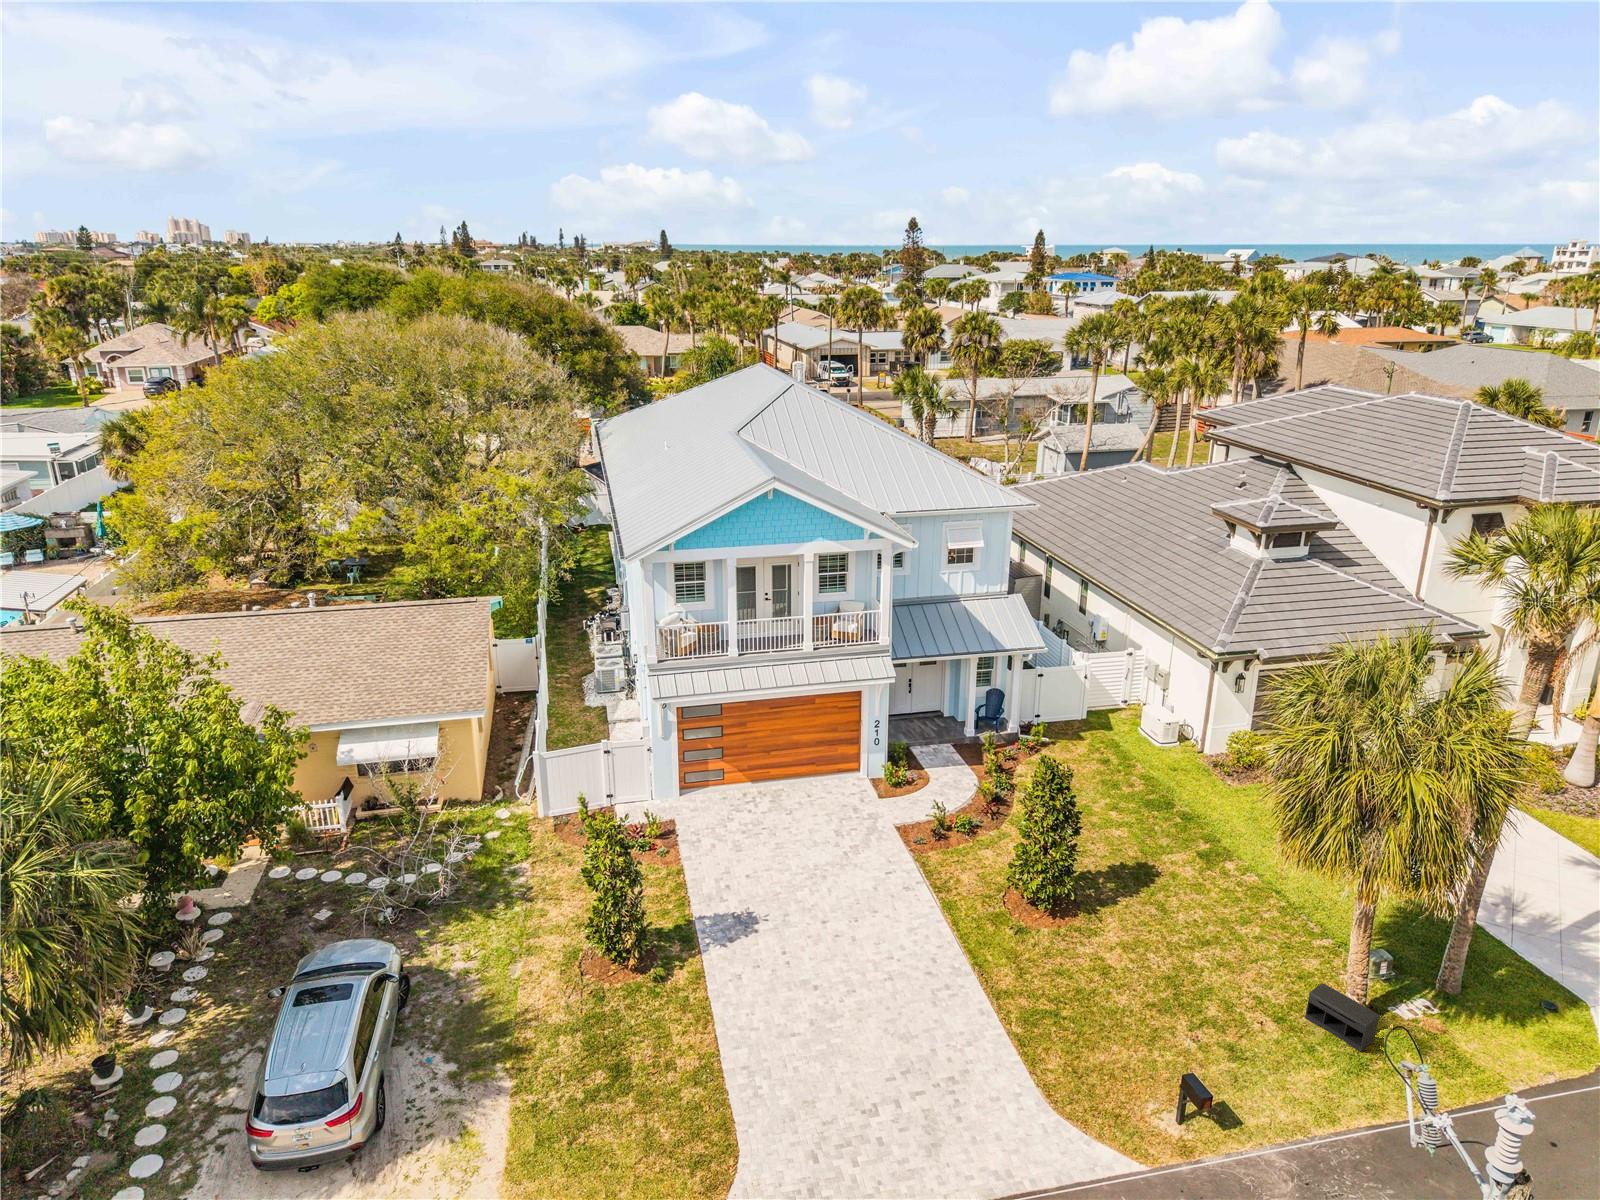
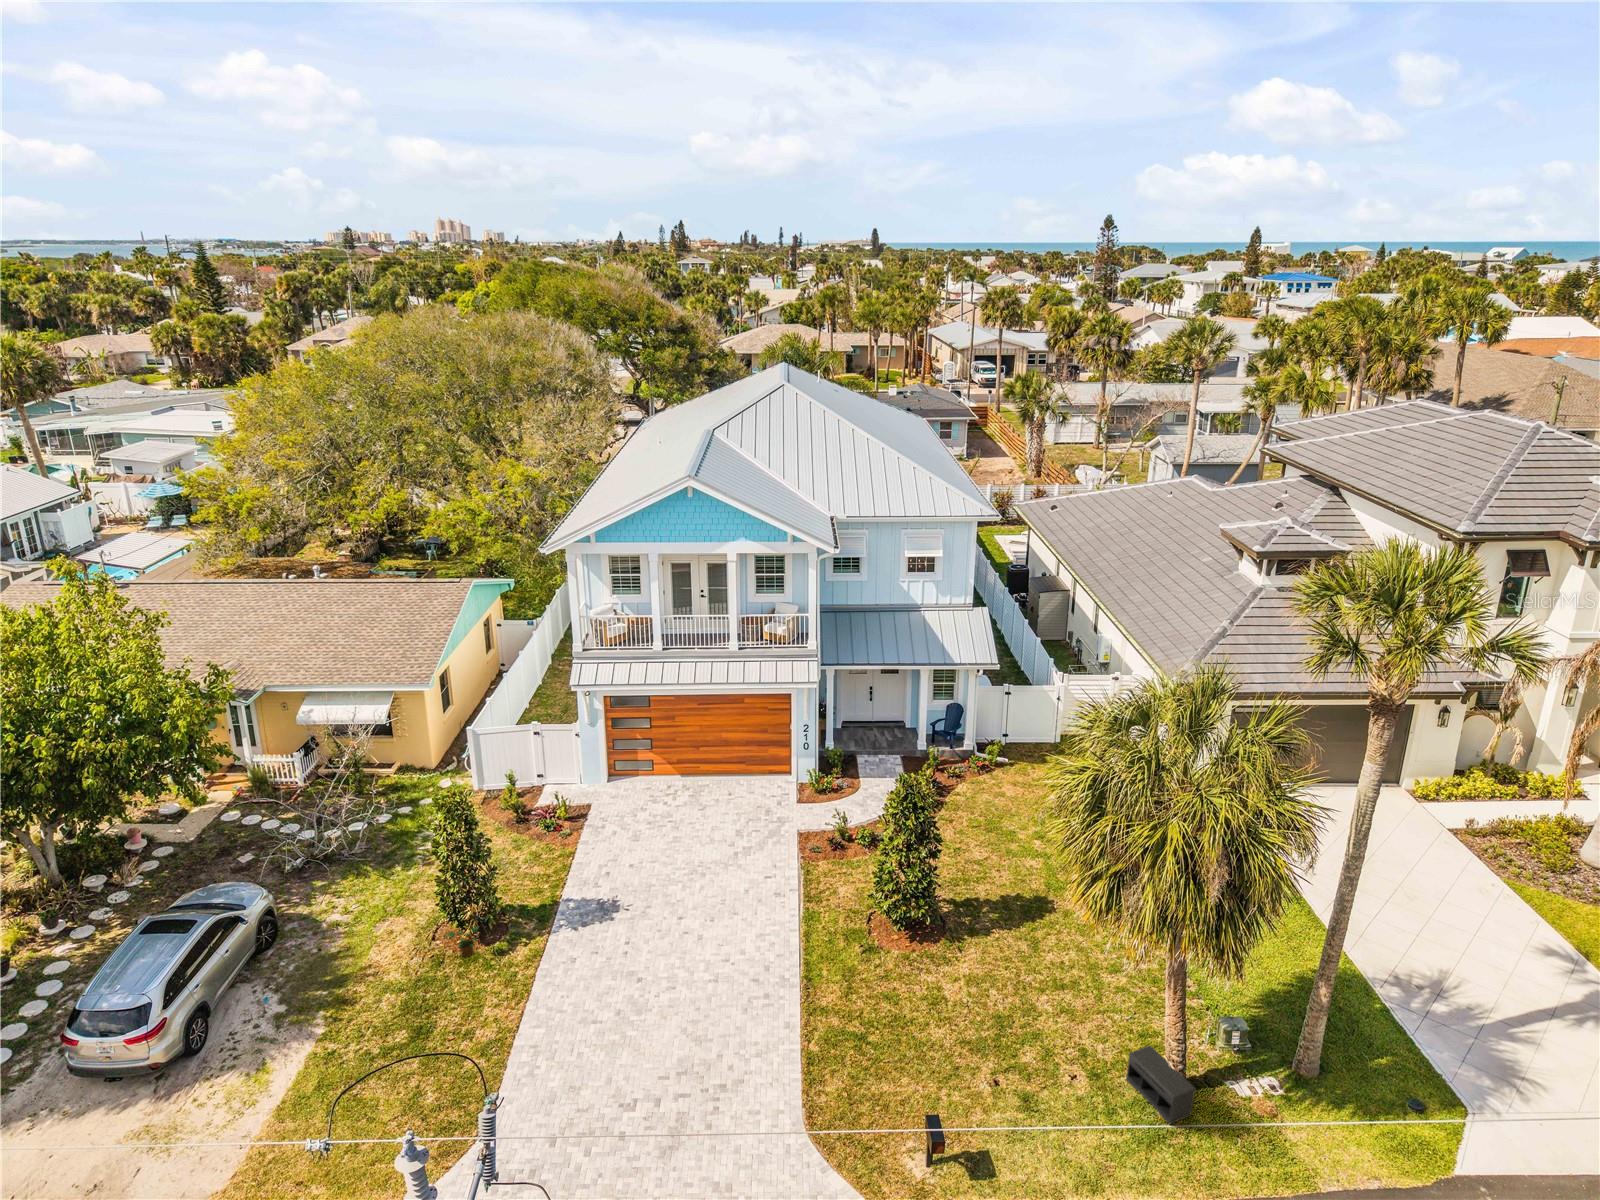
potted plant: none [601,955,633,989] -> present [443,926,479,957]

